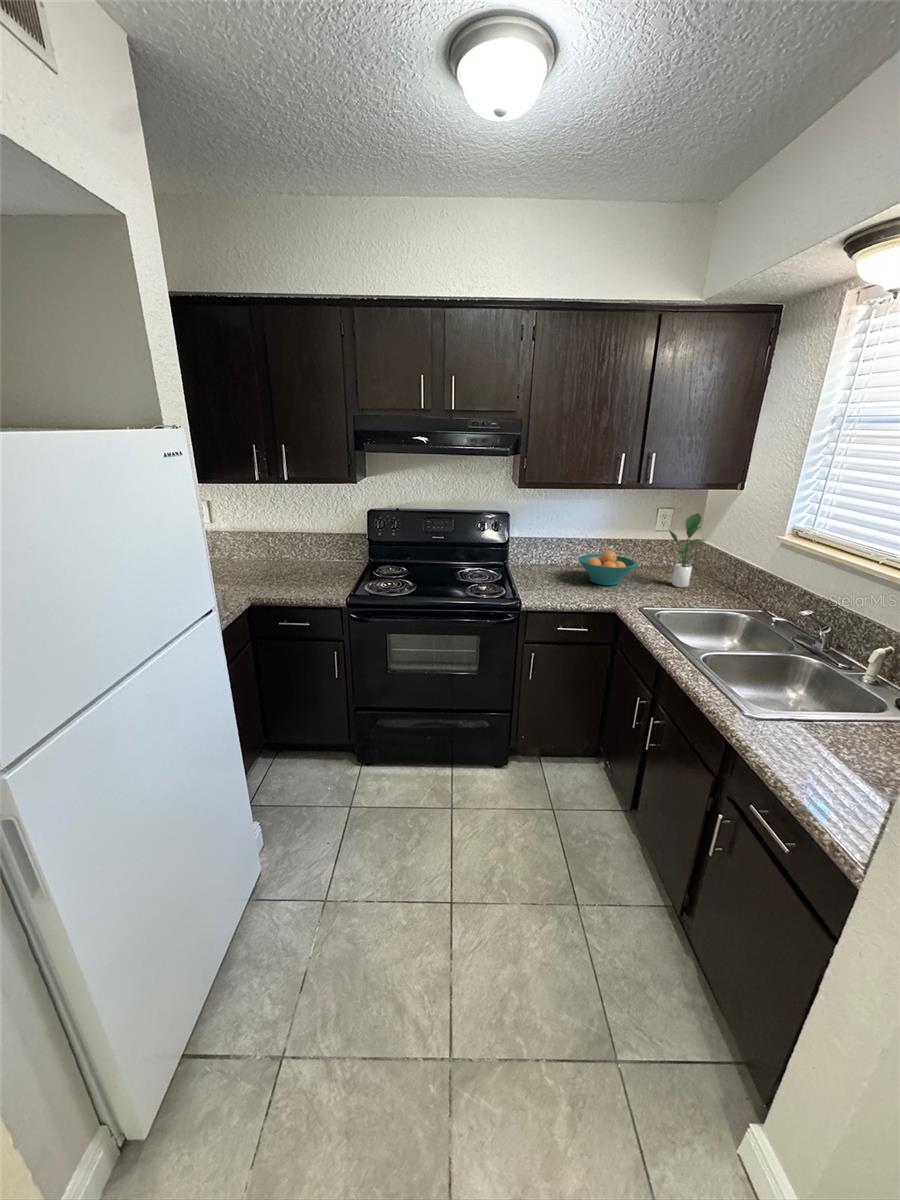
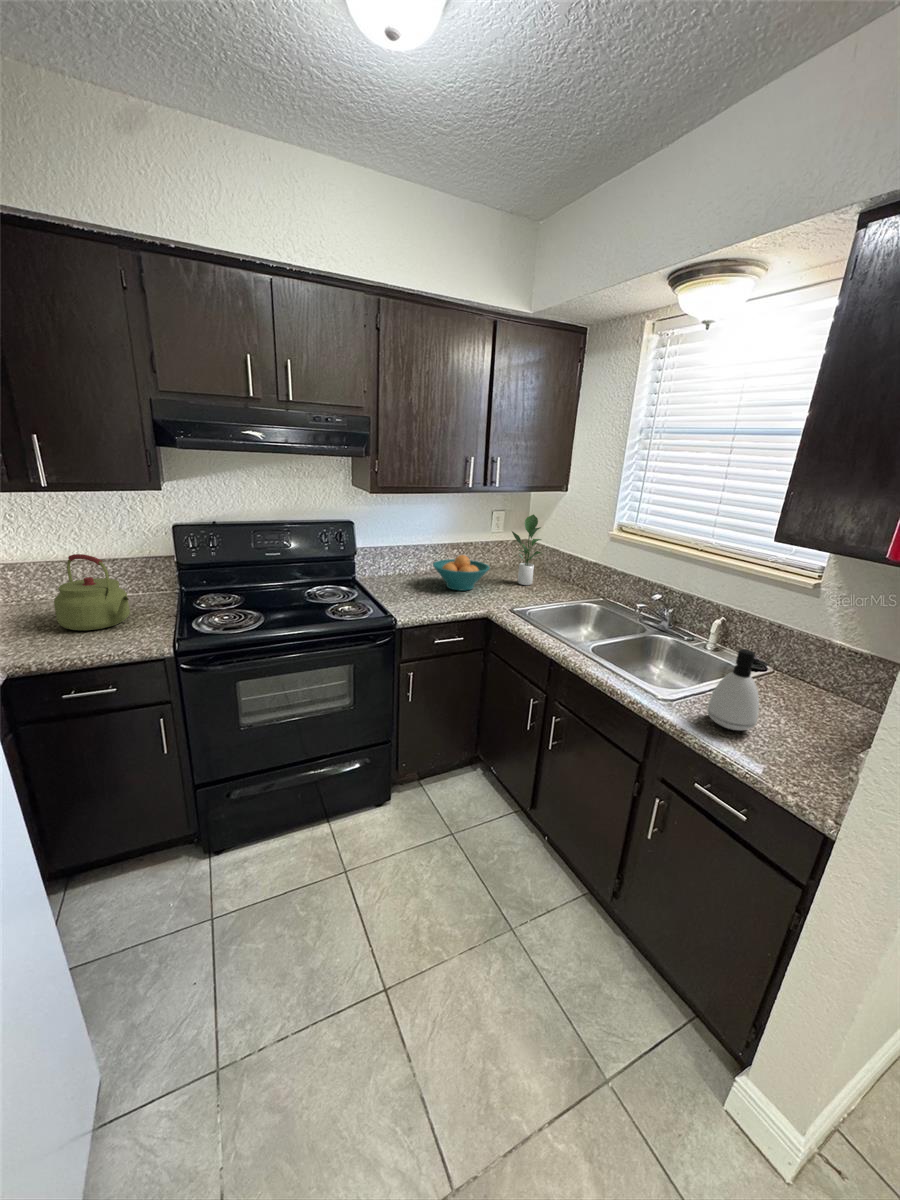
kettle: none [285,528,330,583] -> present [54,554,130,630]
soap dispenser: none [783,672,848,762] -> present [707,649,768,730]

